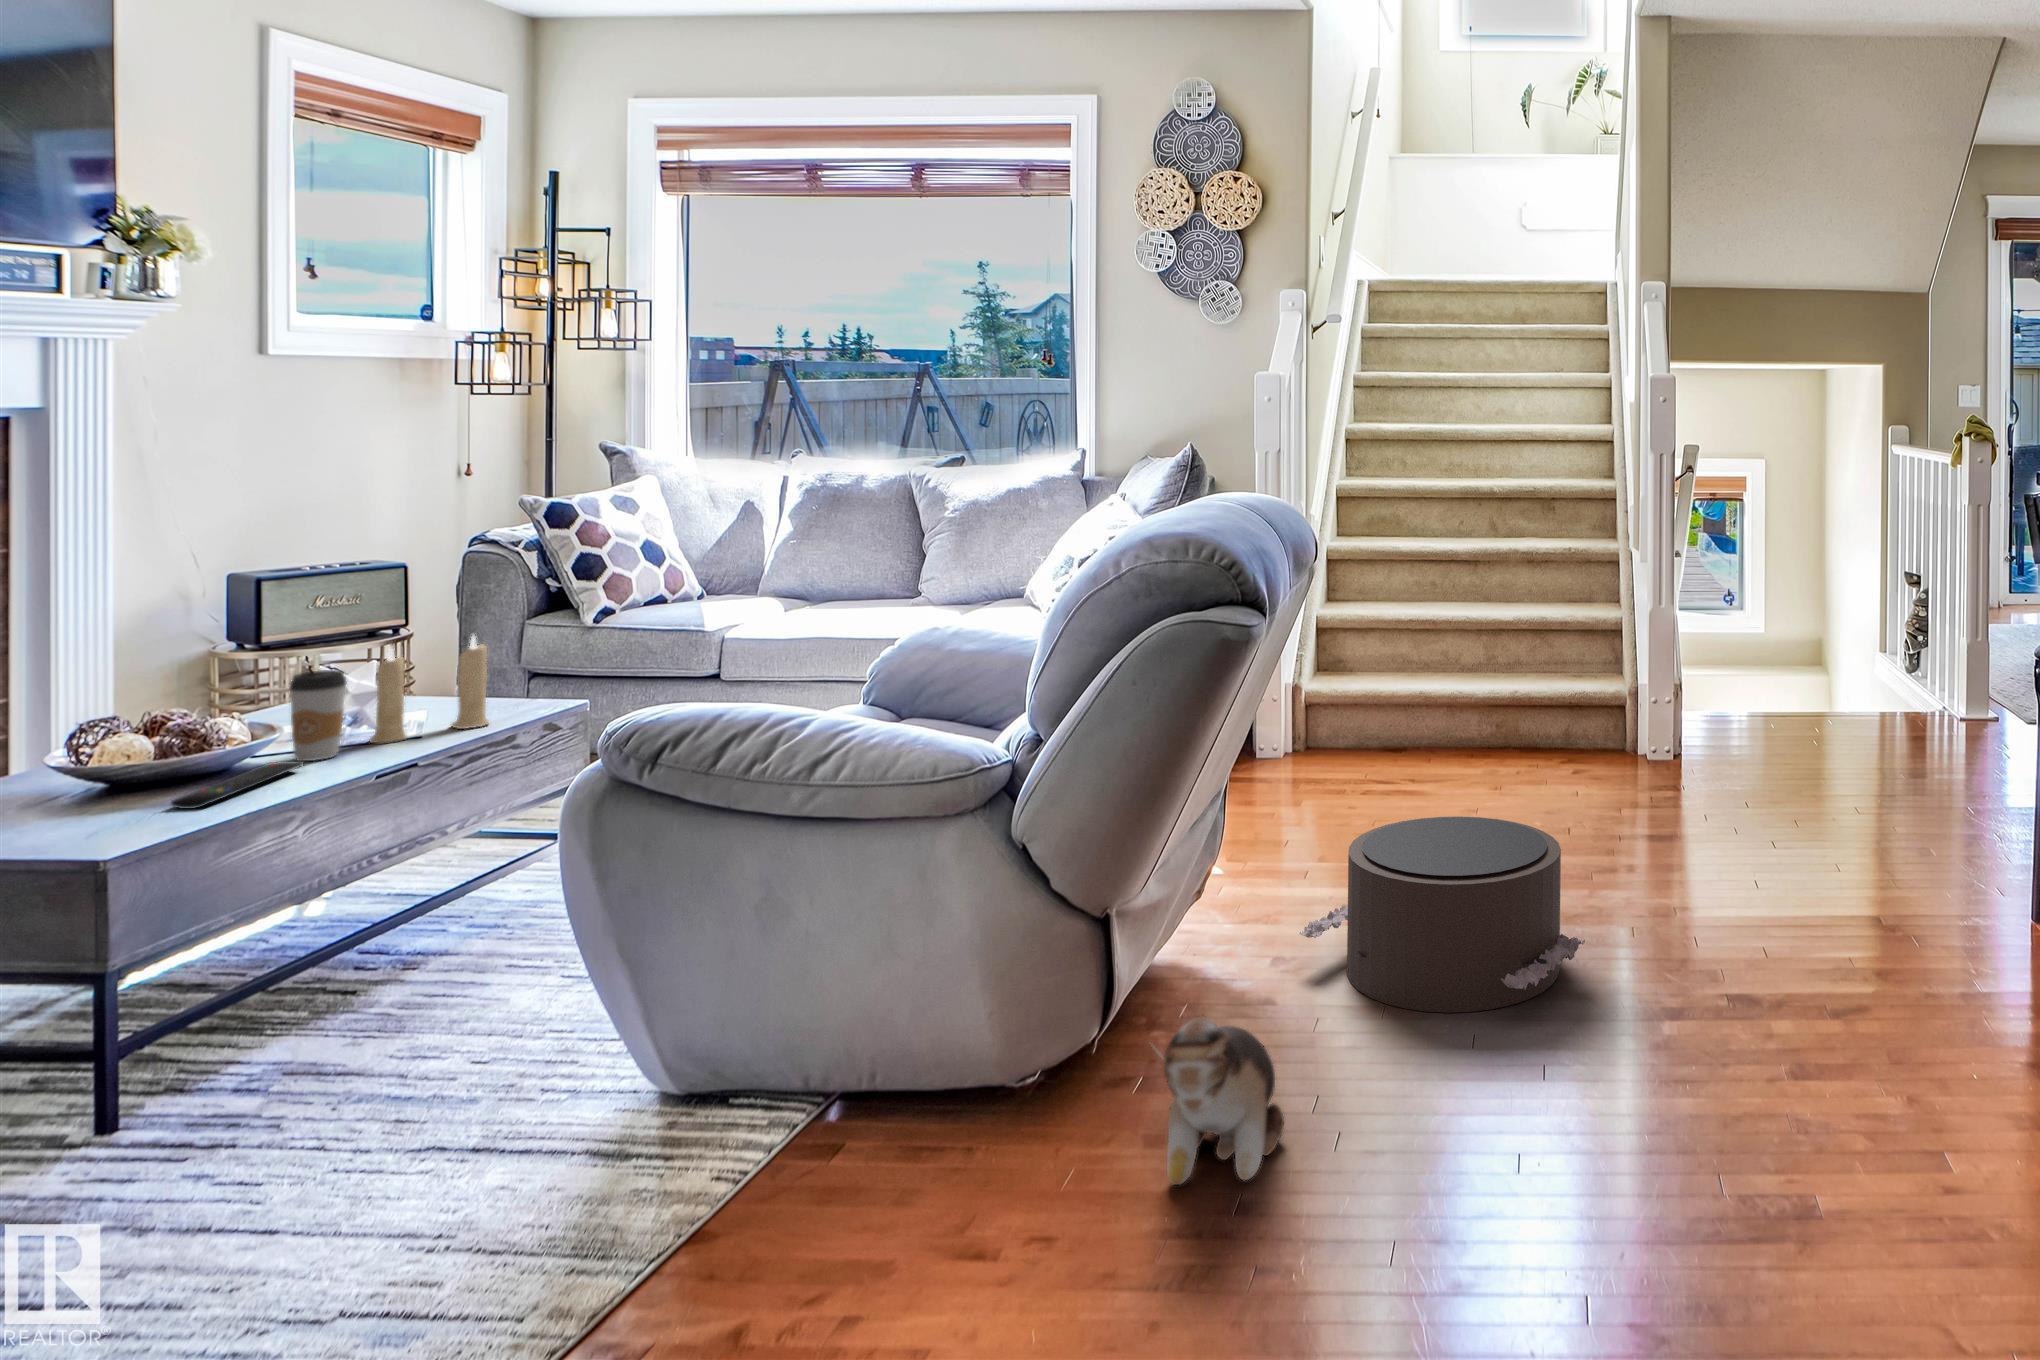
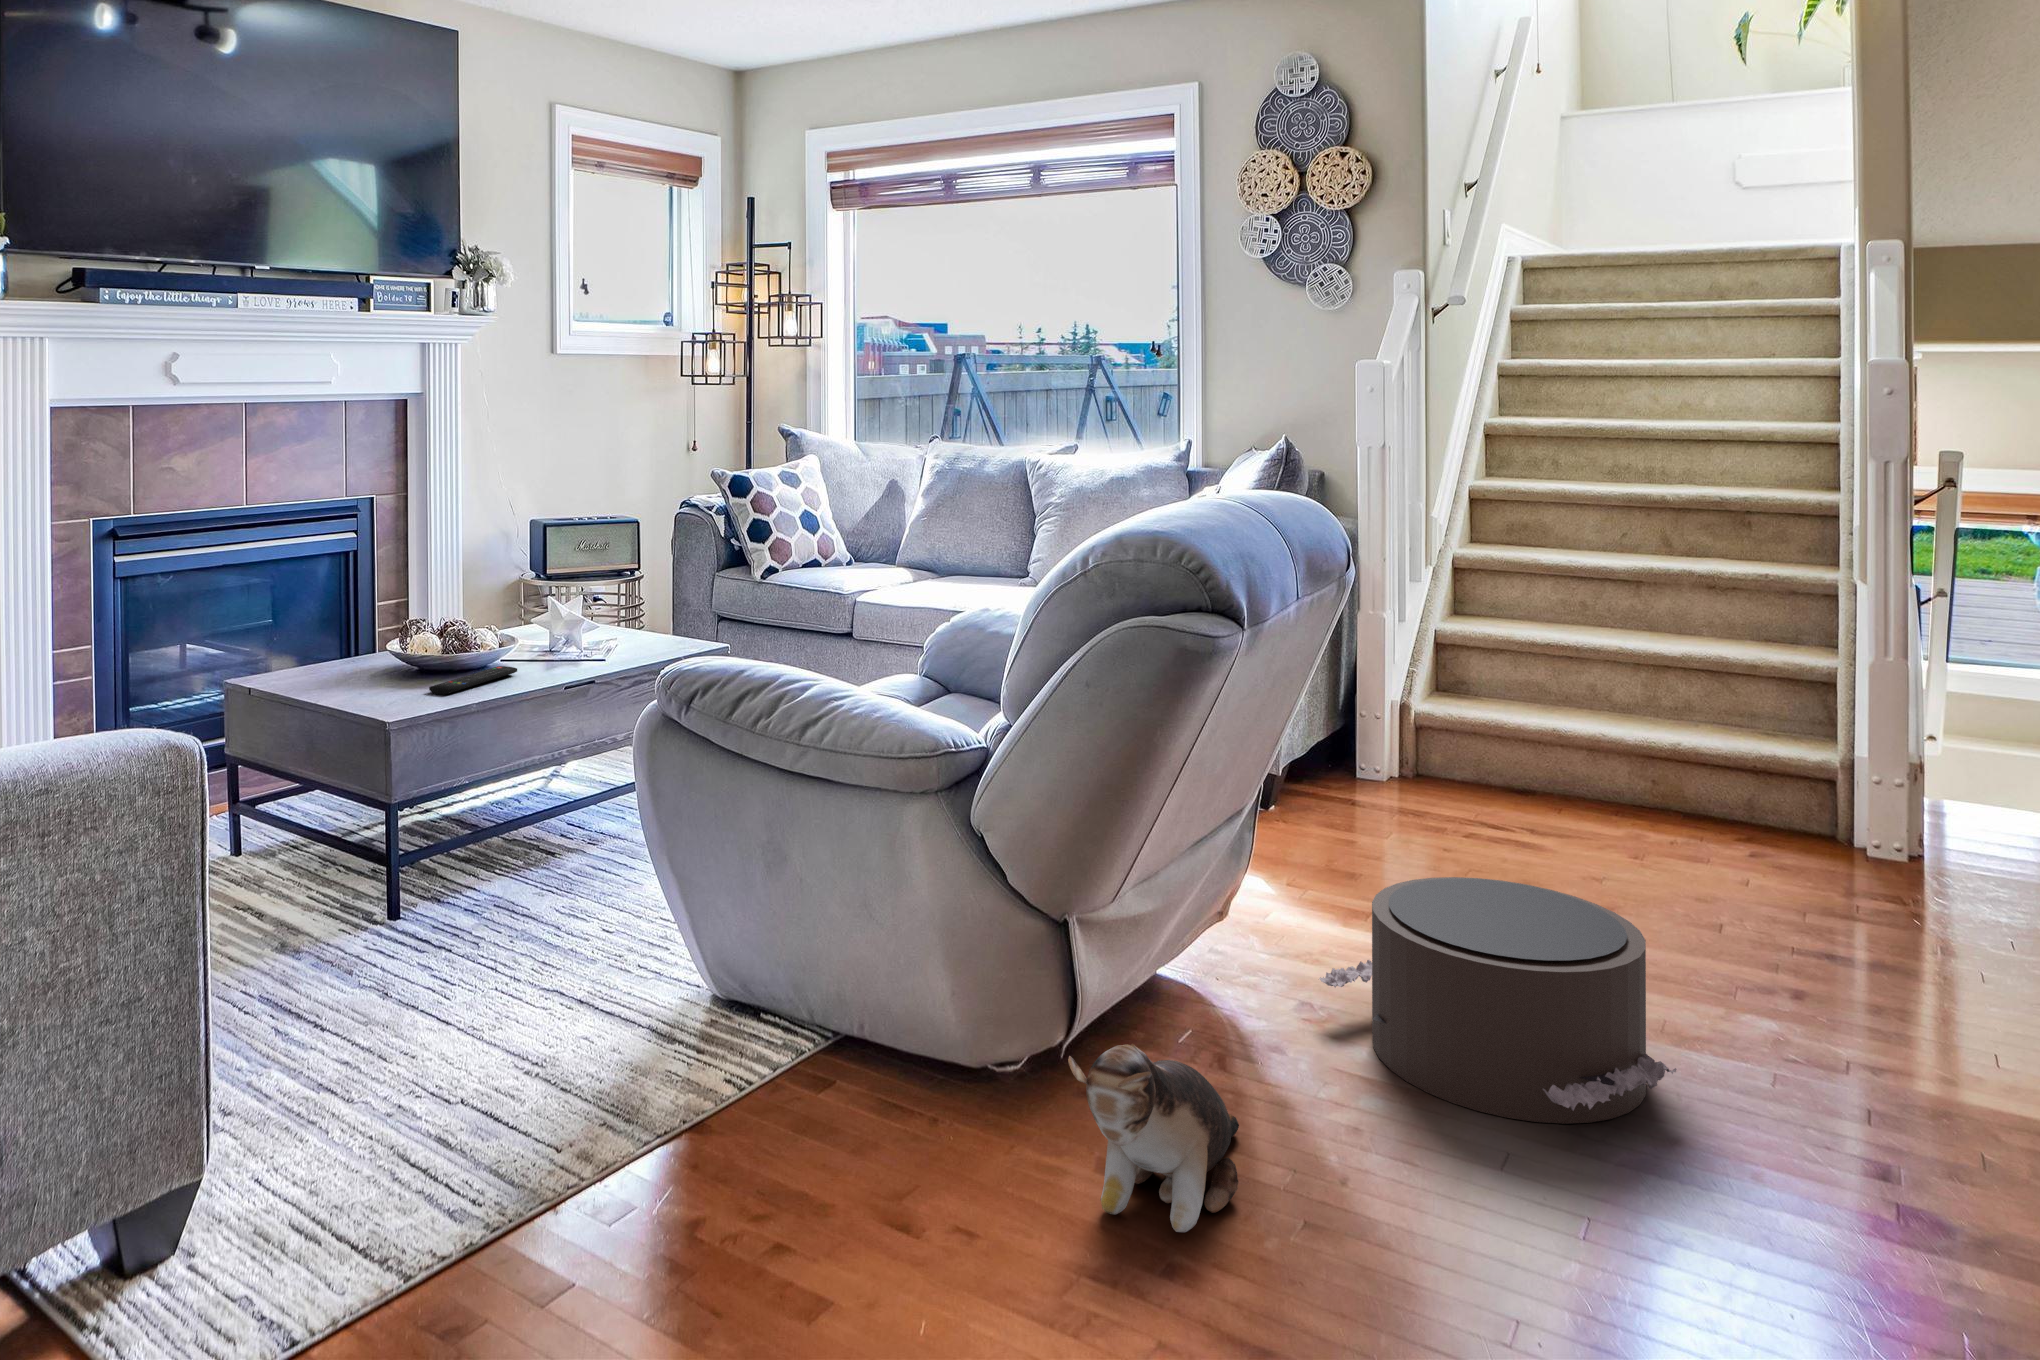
candle: present [369,635,489,744] -> none [568,576,649,661]
coffee cup: present [289,670,347,761] -> none [513,599,549,668]

